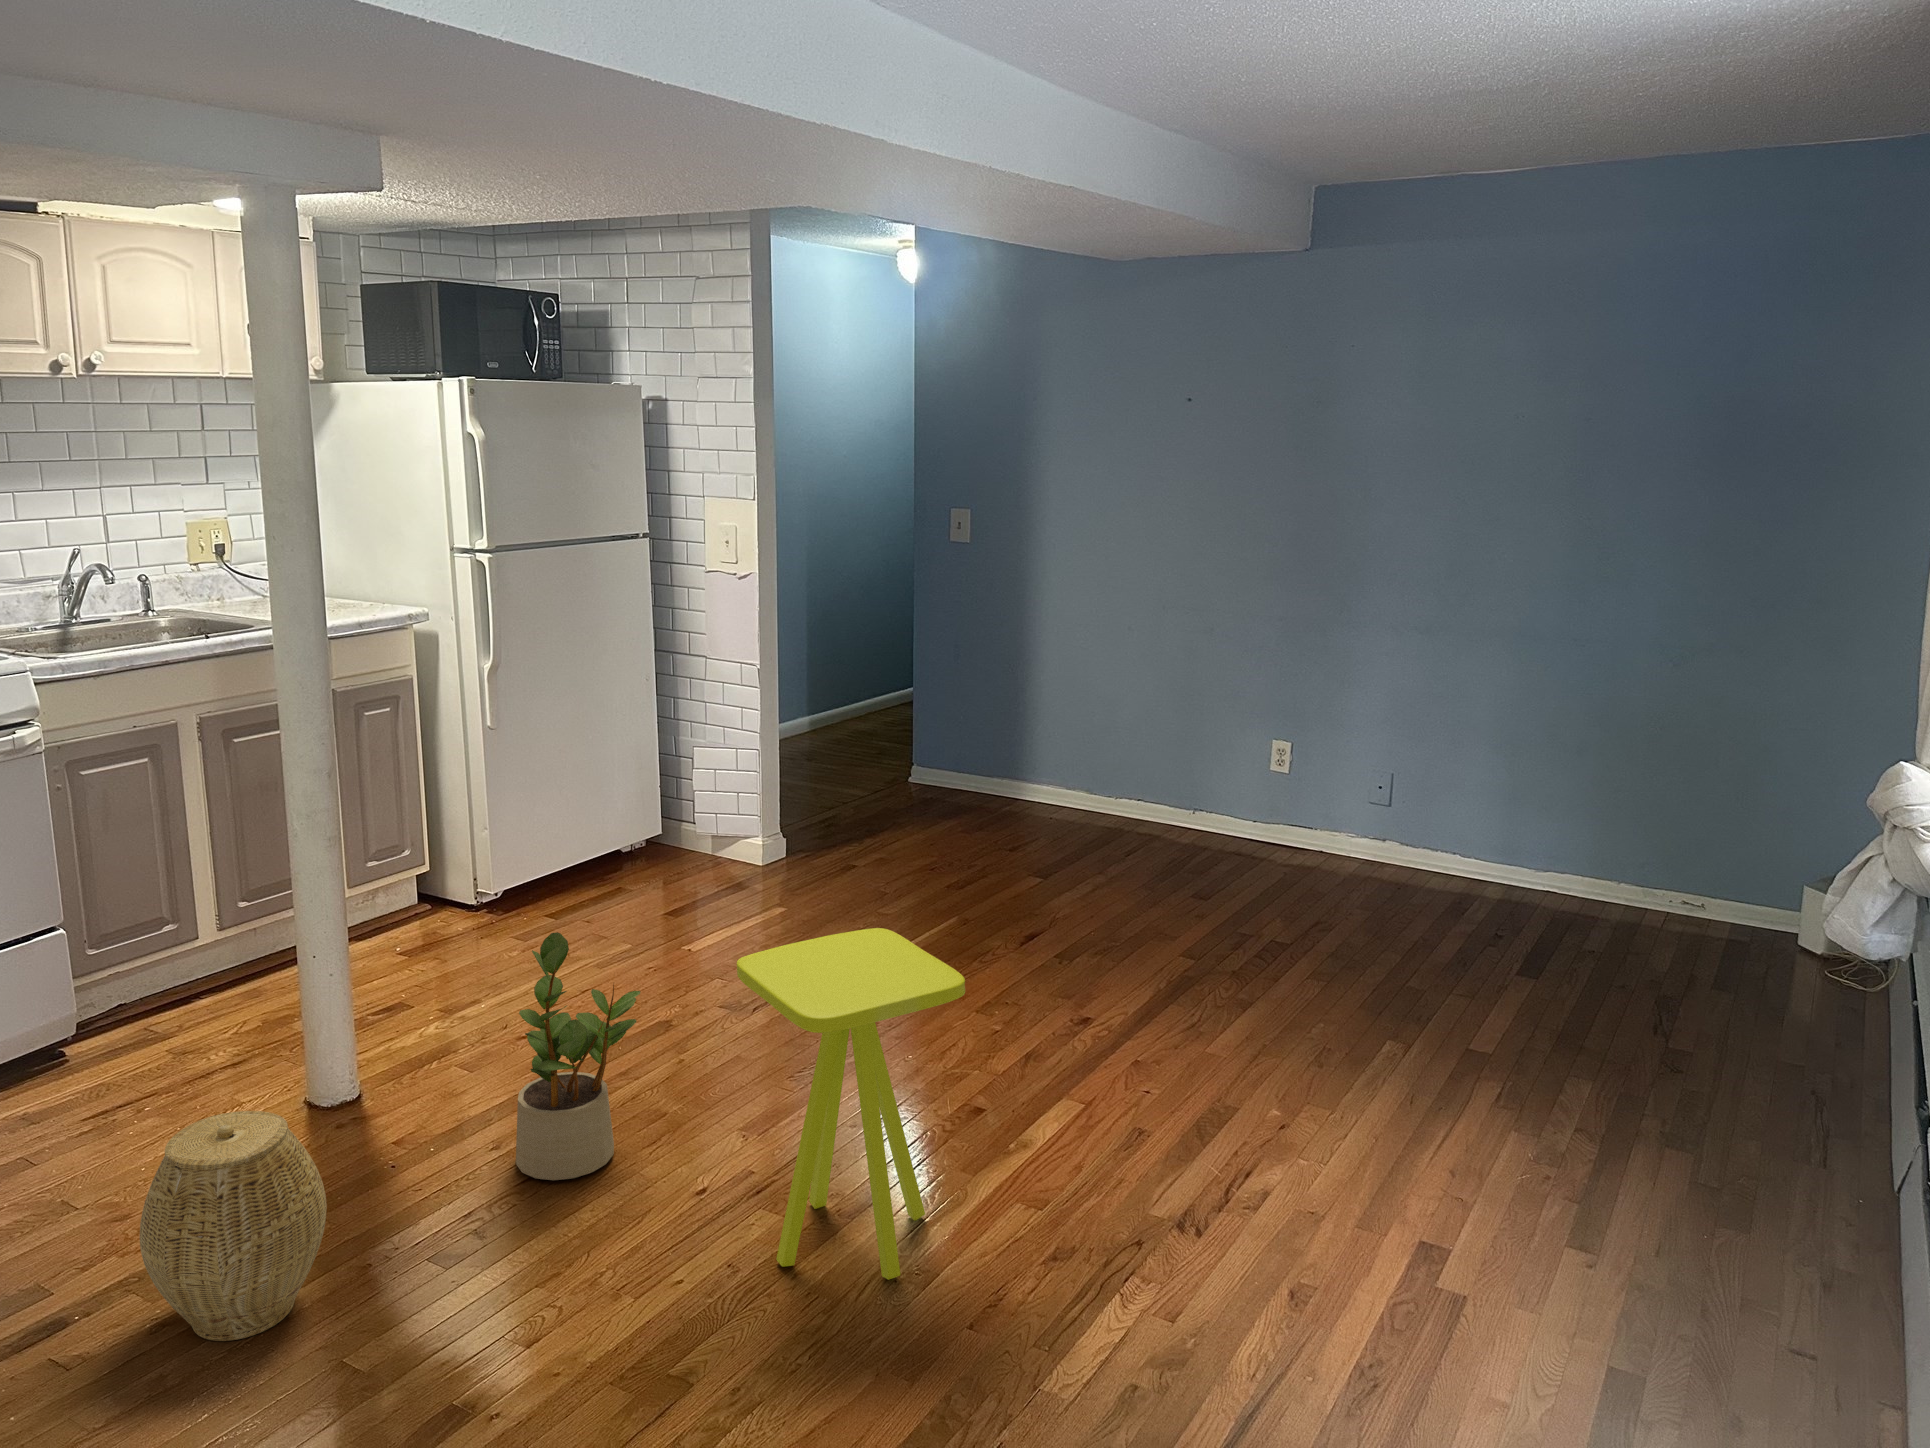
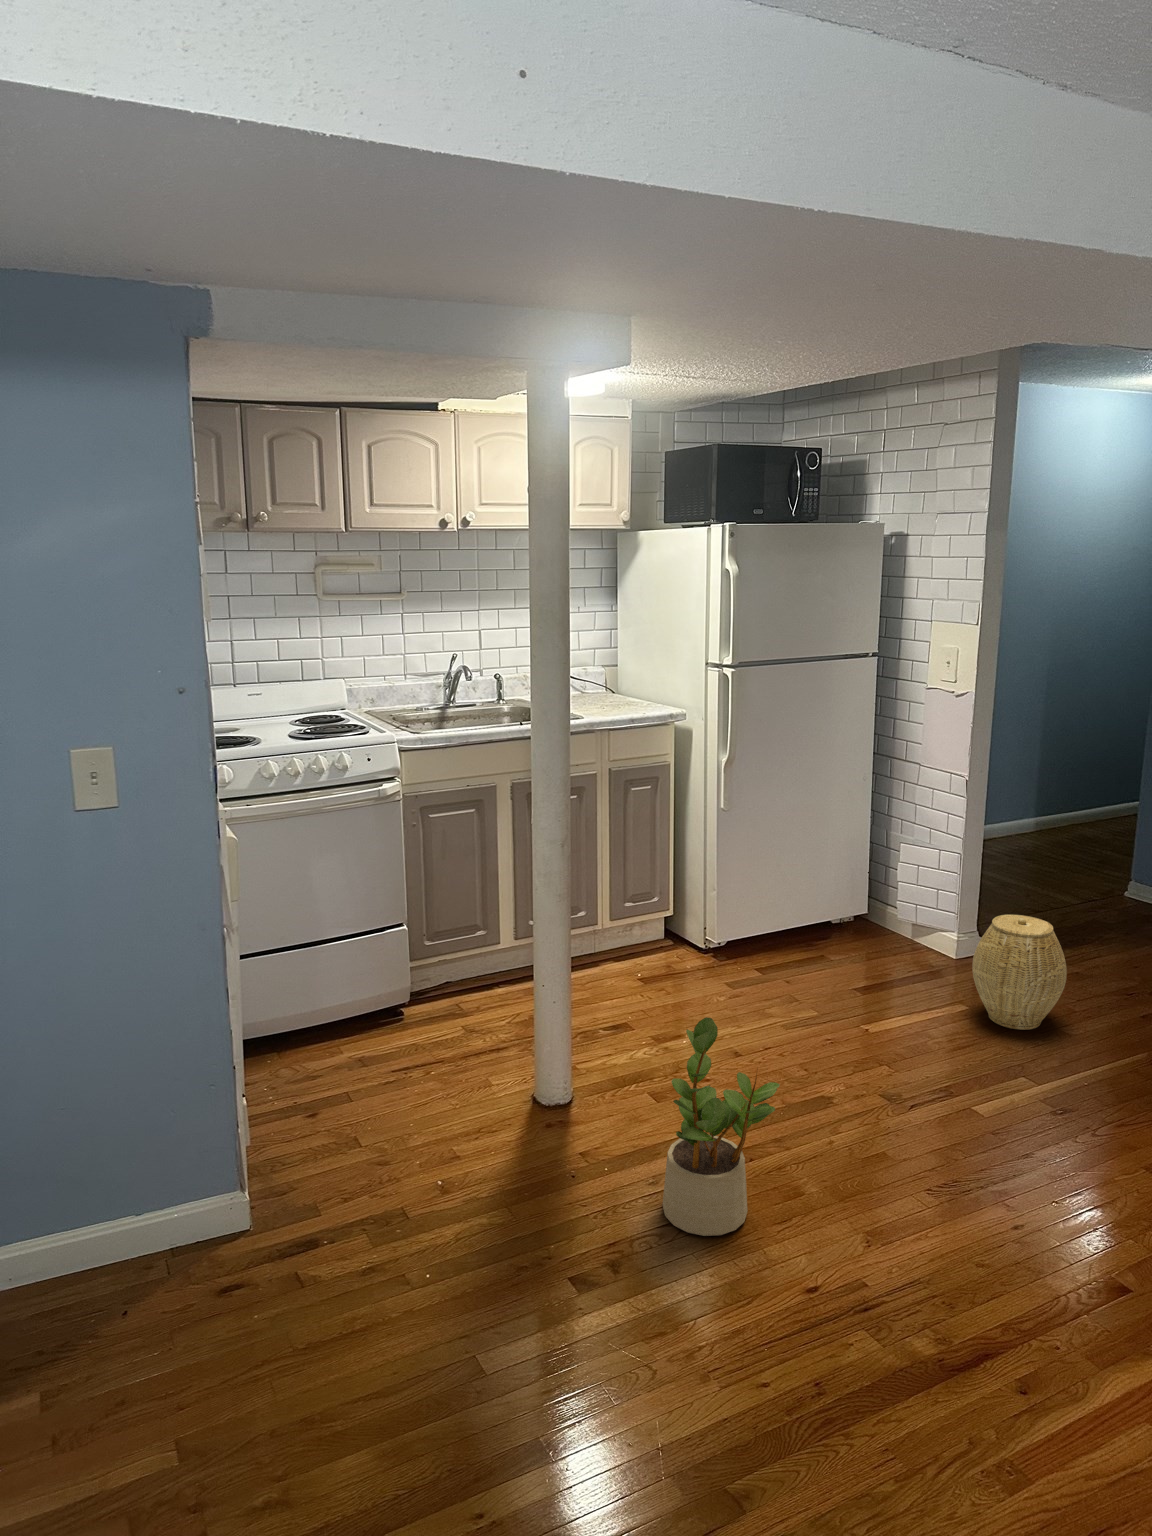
side table: present [737,928,965,1280] -> none [850,1087,1095,1469]
woven basket: present [140,1111,327,1341] -> present [972,915,1067,1030]

